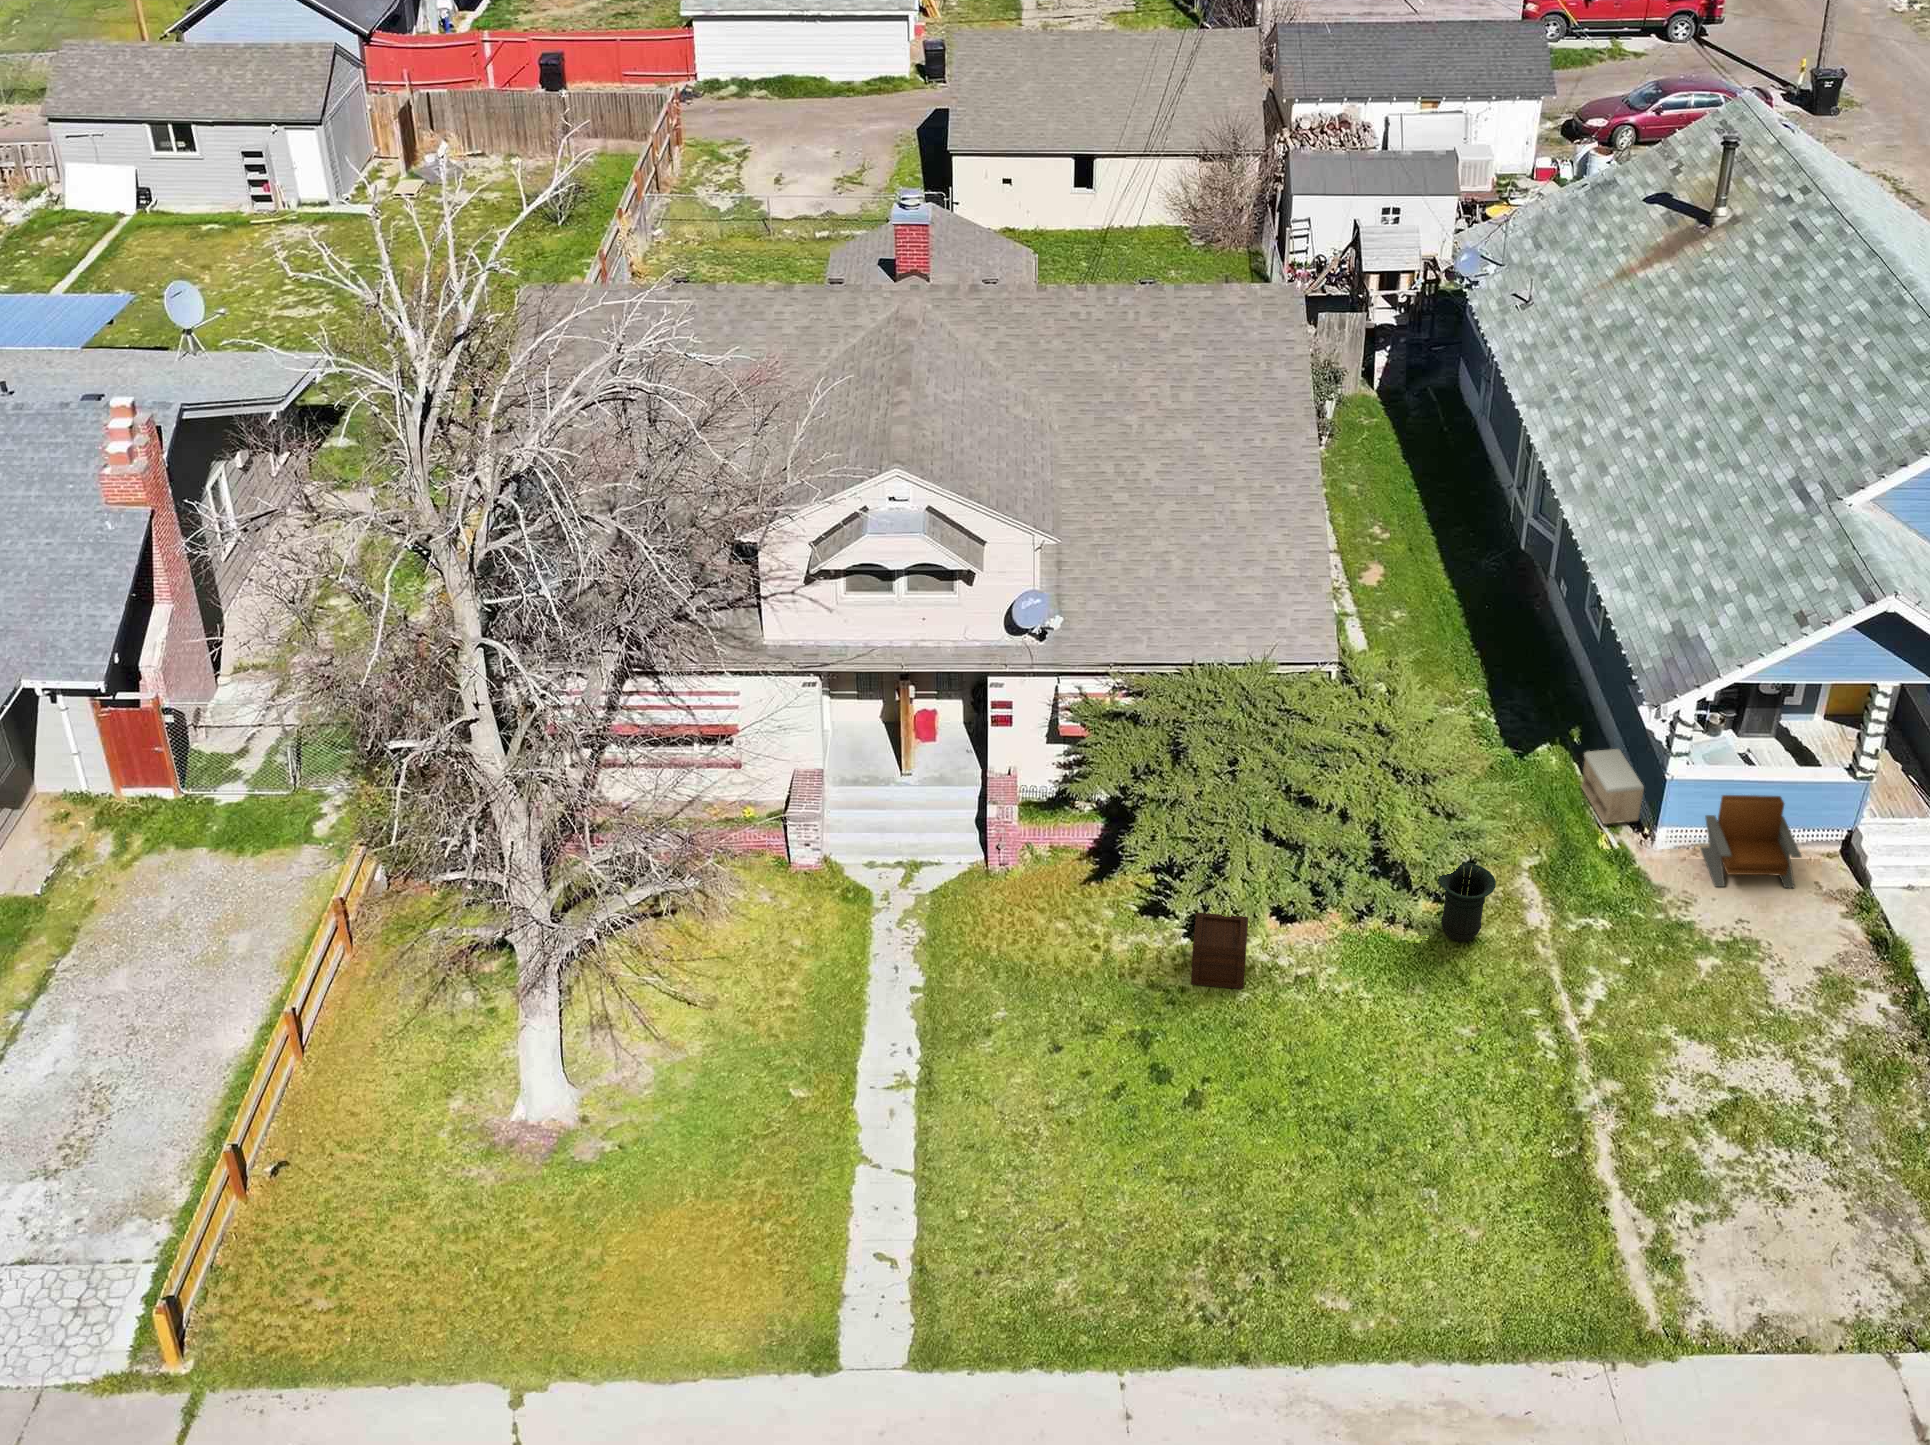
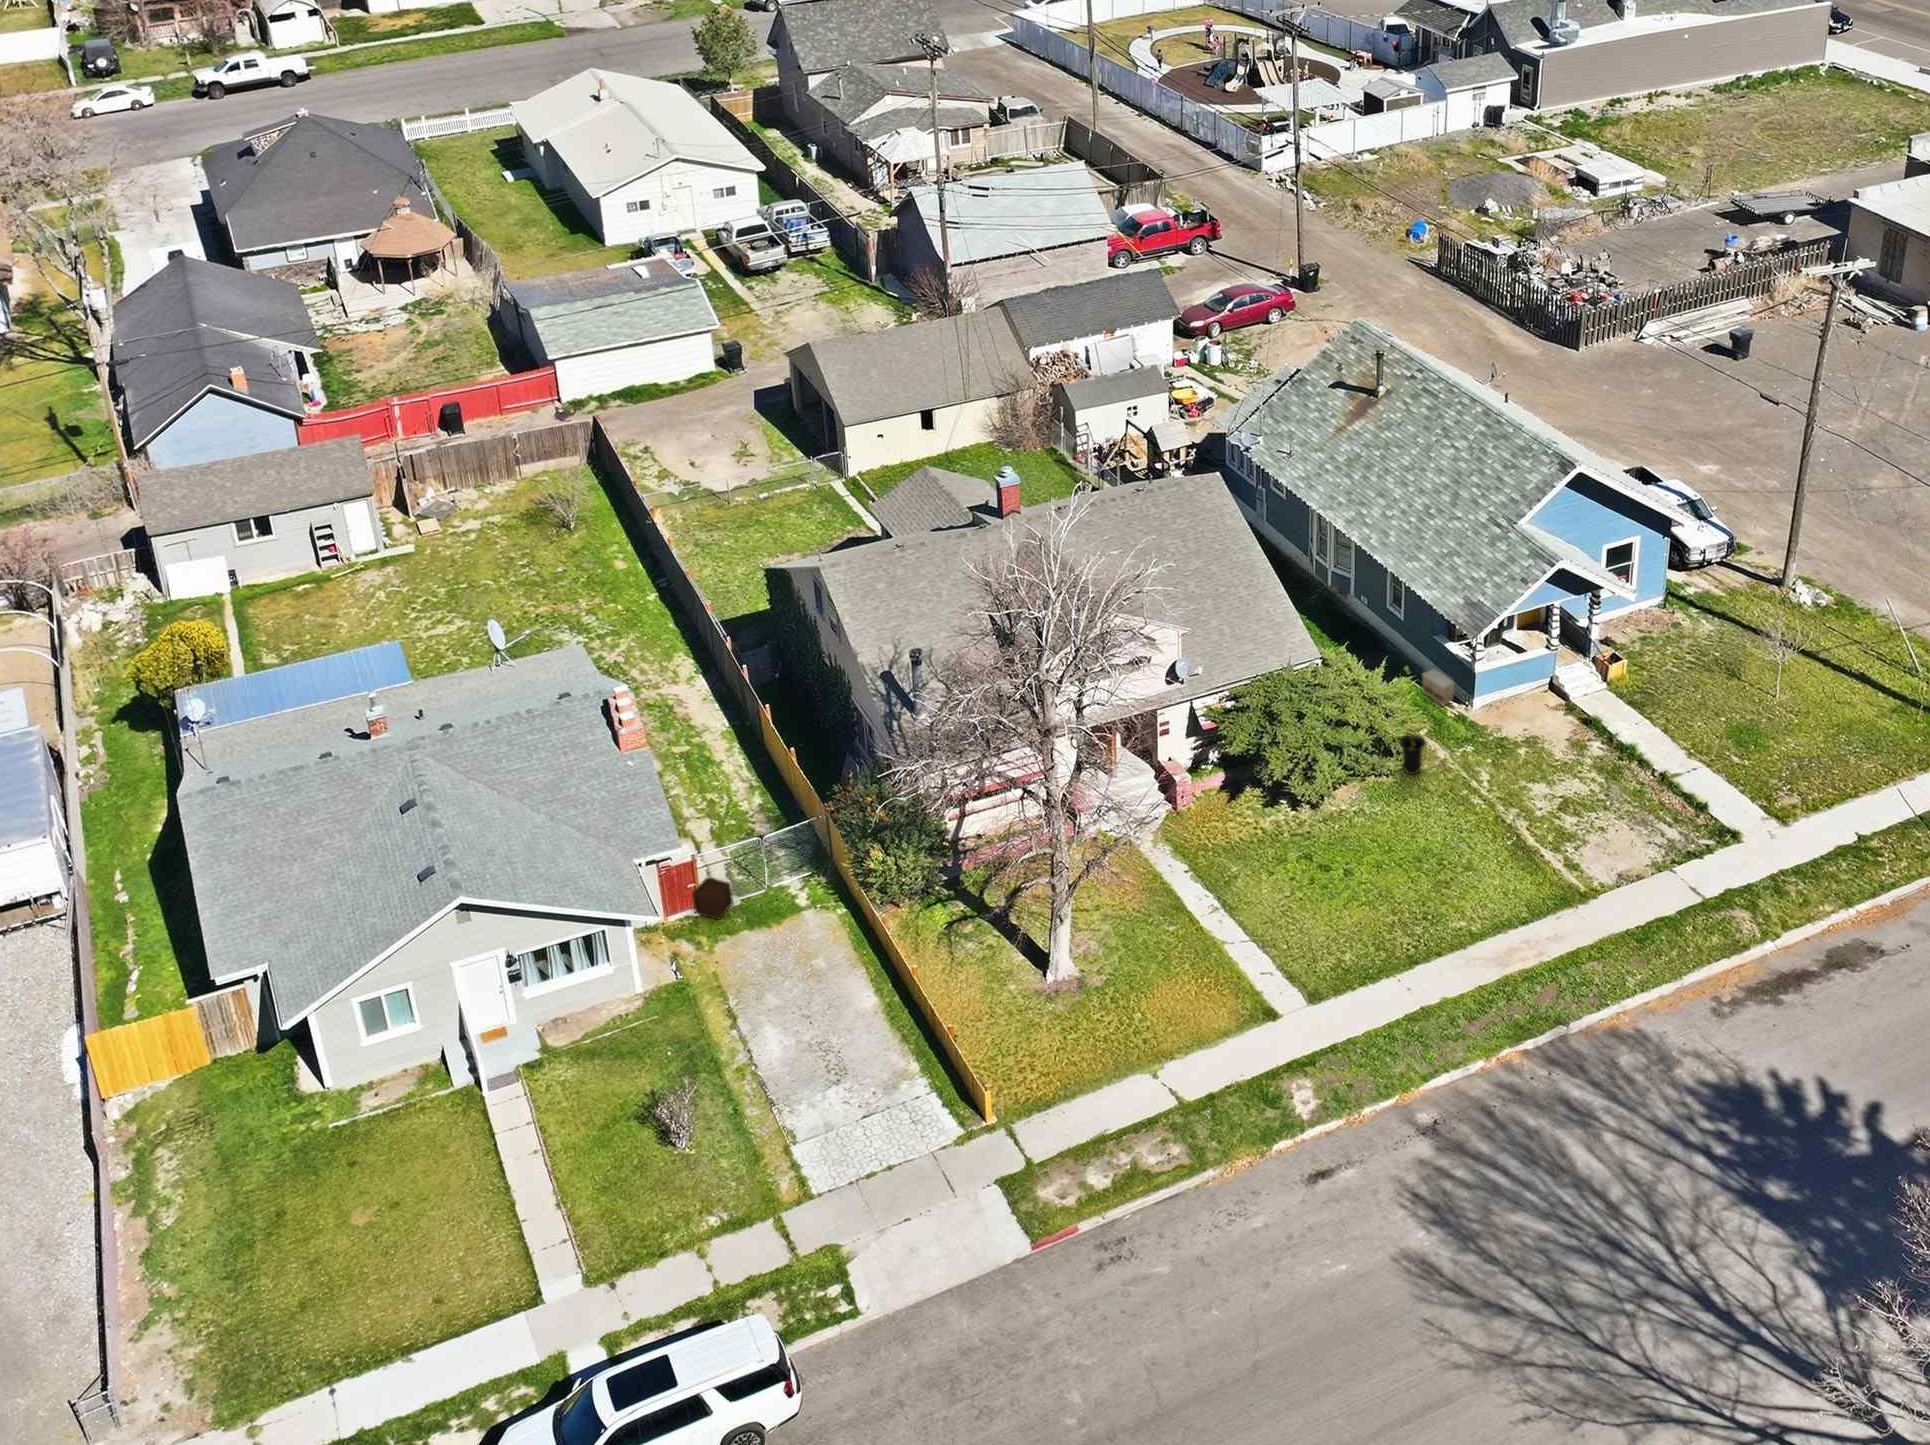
lounge chair: present [1700,795,1802,888] -> none [1489,668,1539,719]
wooden crate: present [1191,913,1248,989] -> present [692,877,733,919]

